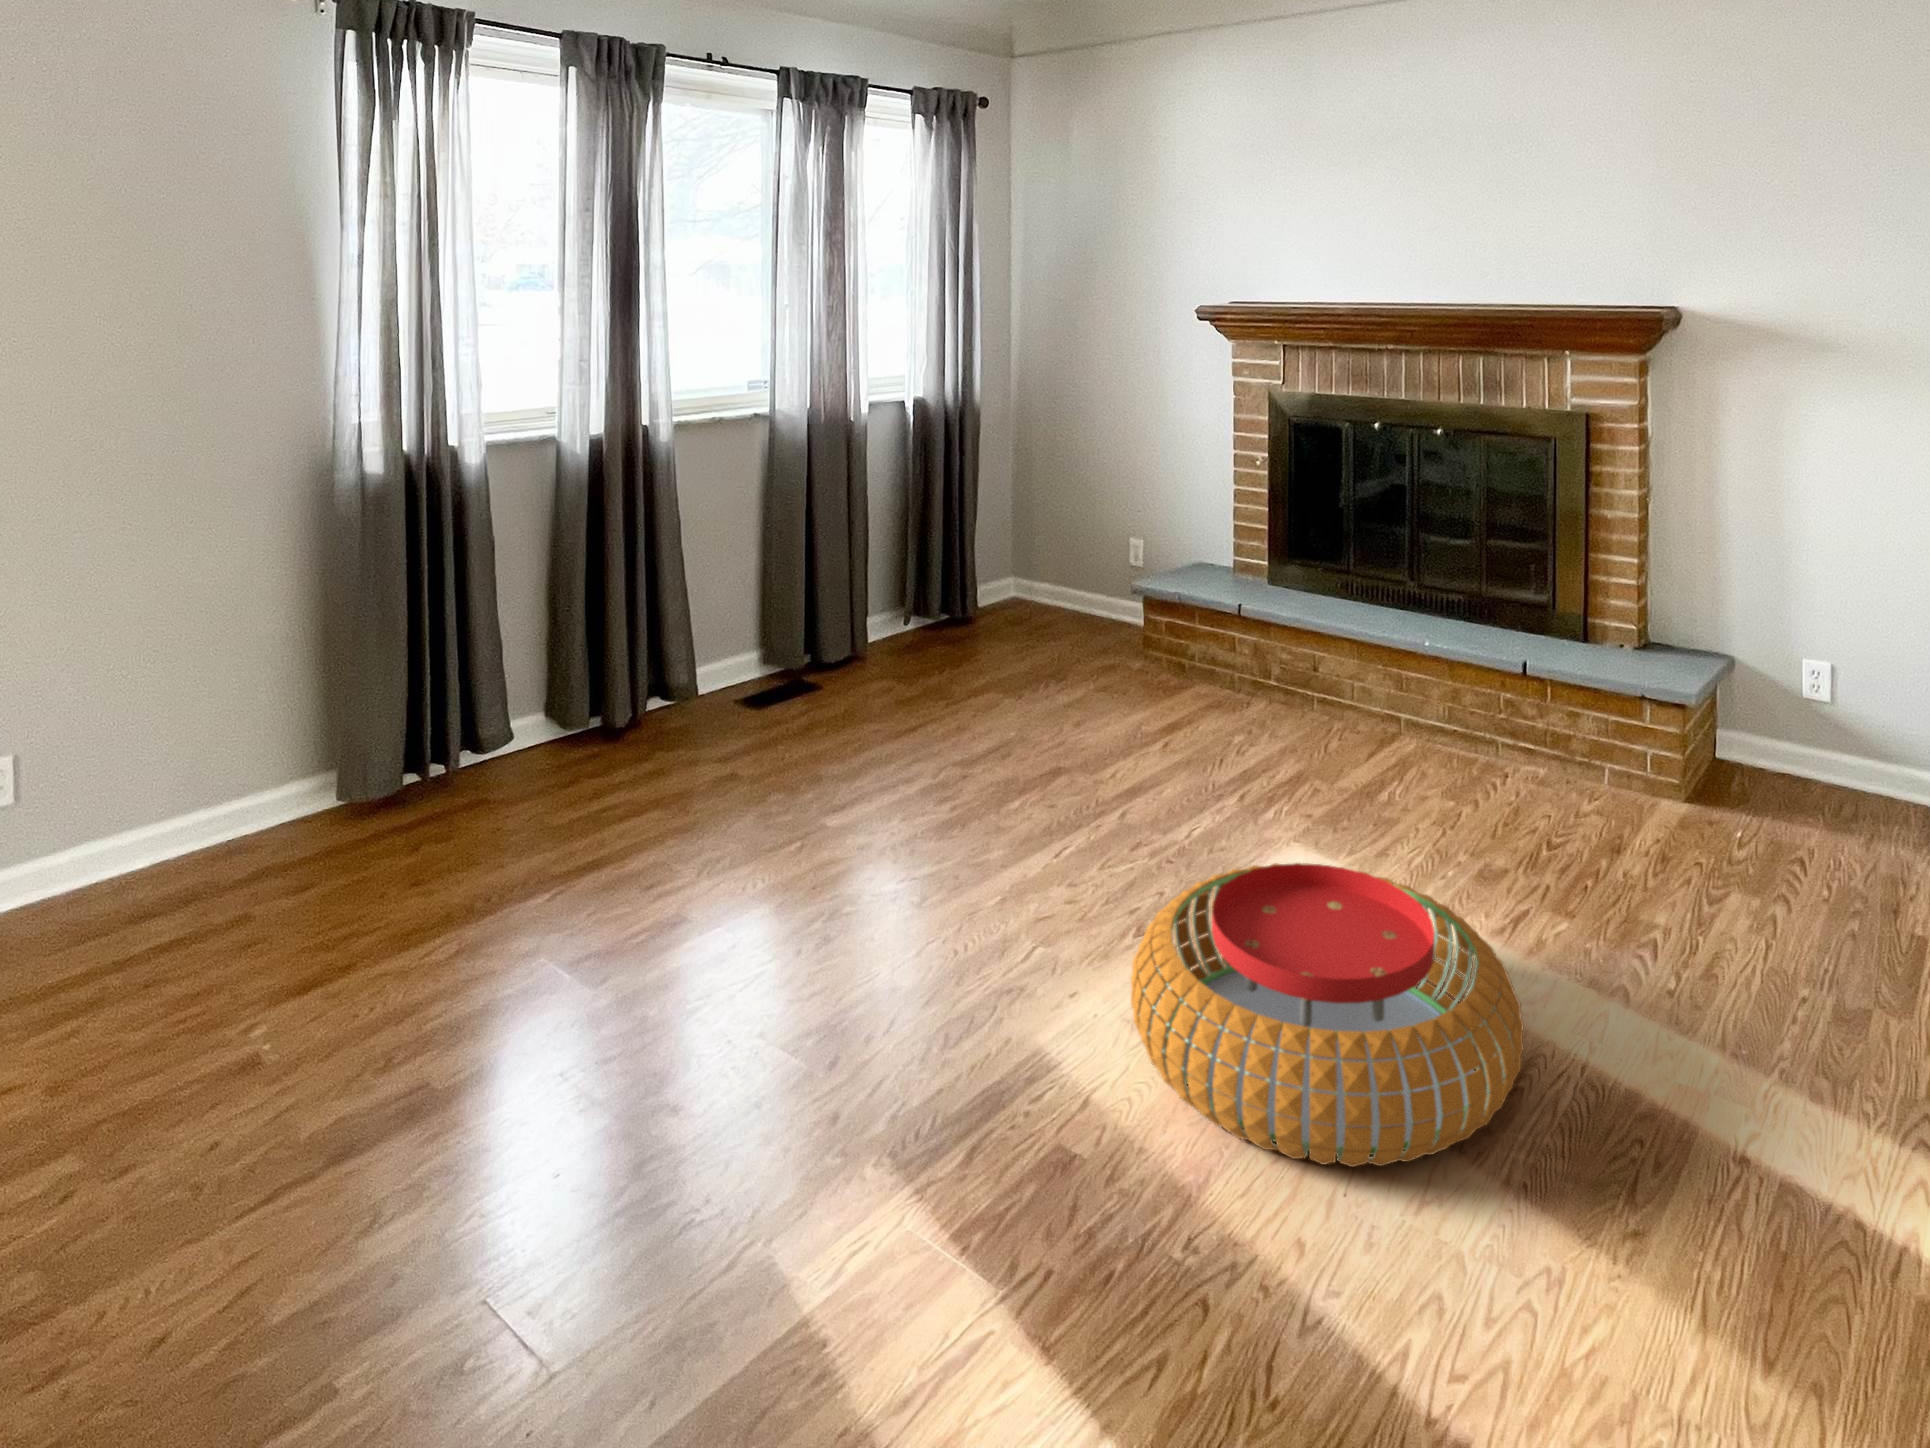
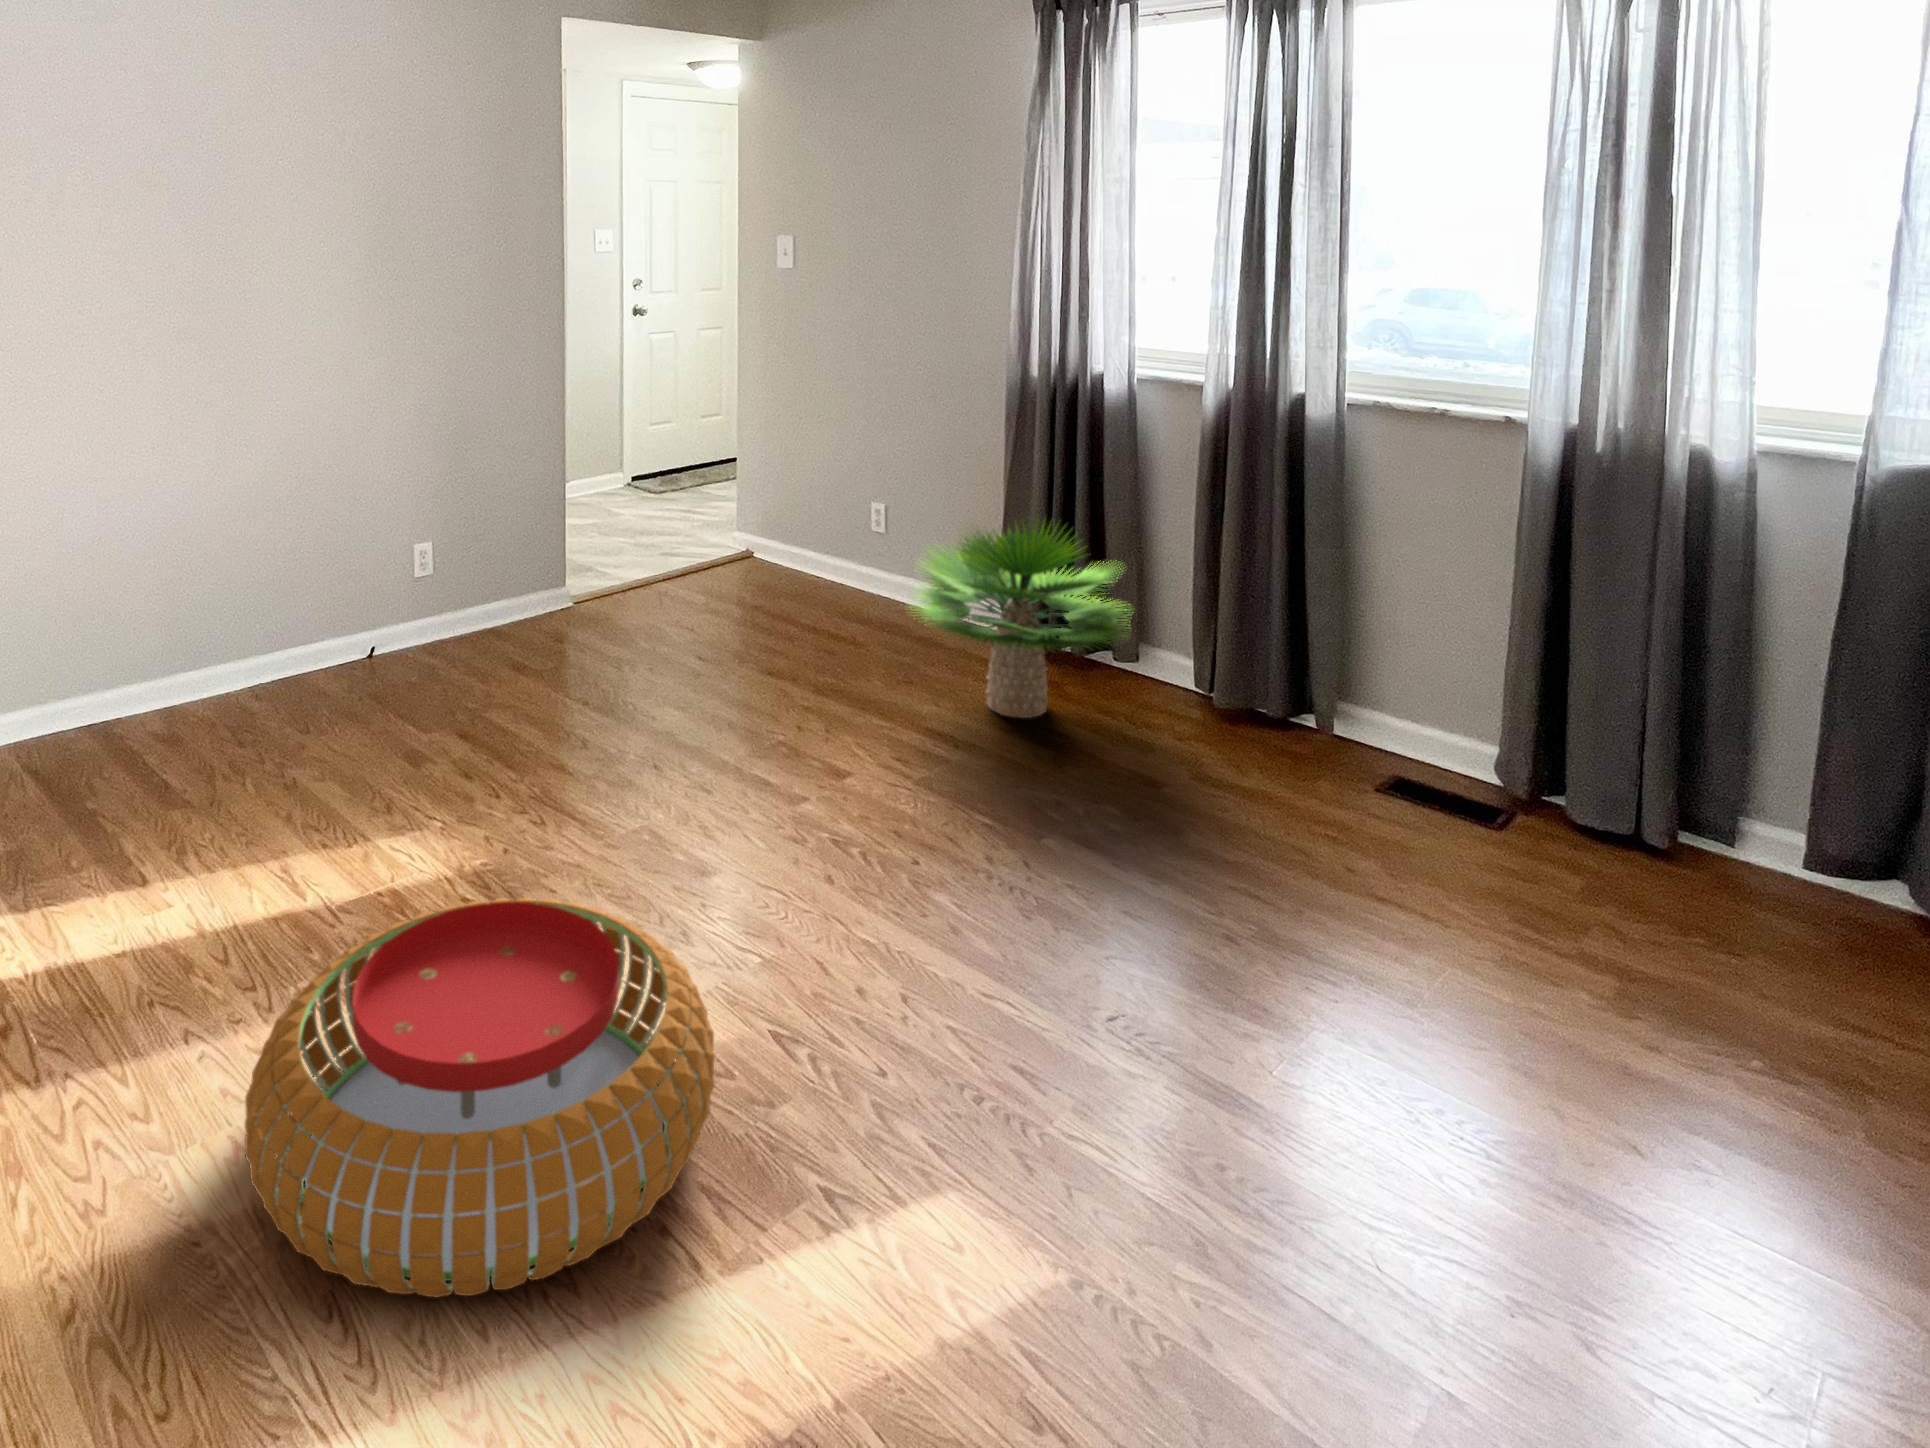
potted plant: none [388,595,674,835] -> present [915,521,1129,718]

